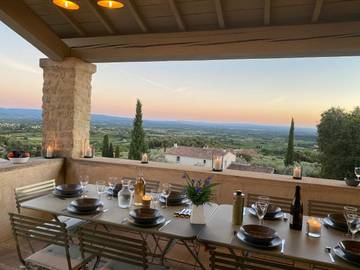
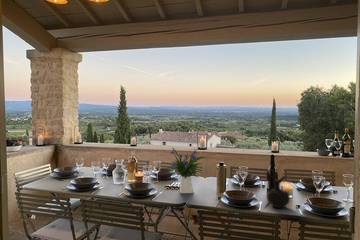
ceramic jug: none [292,205,319,251] -> present [267,170,290,208]

